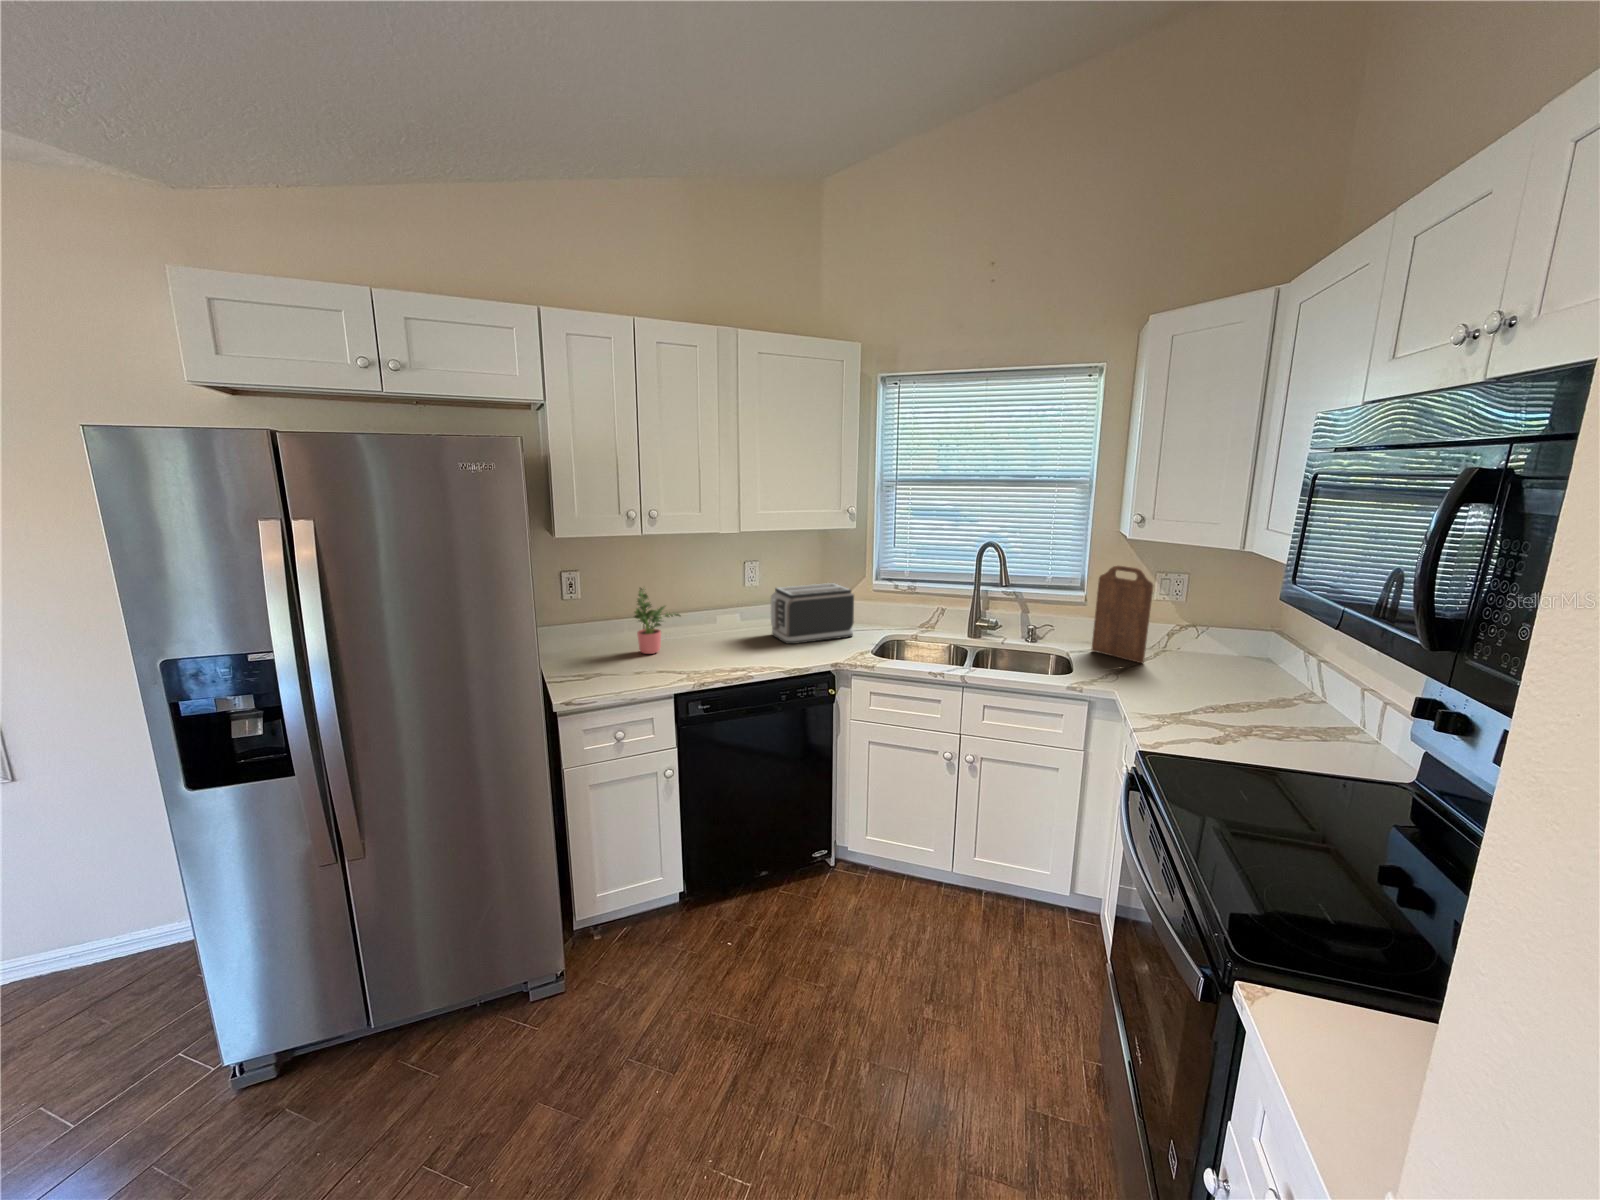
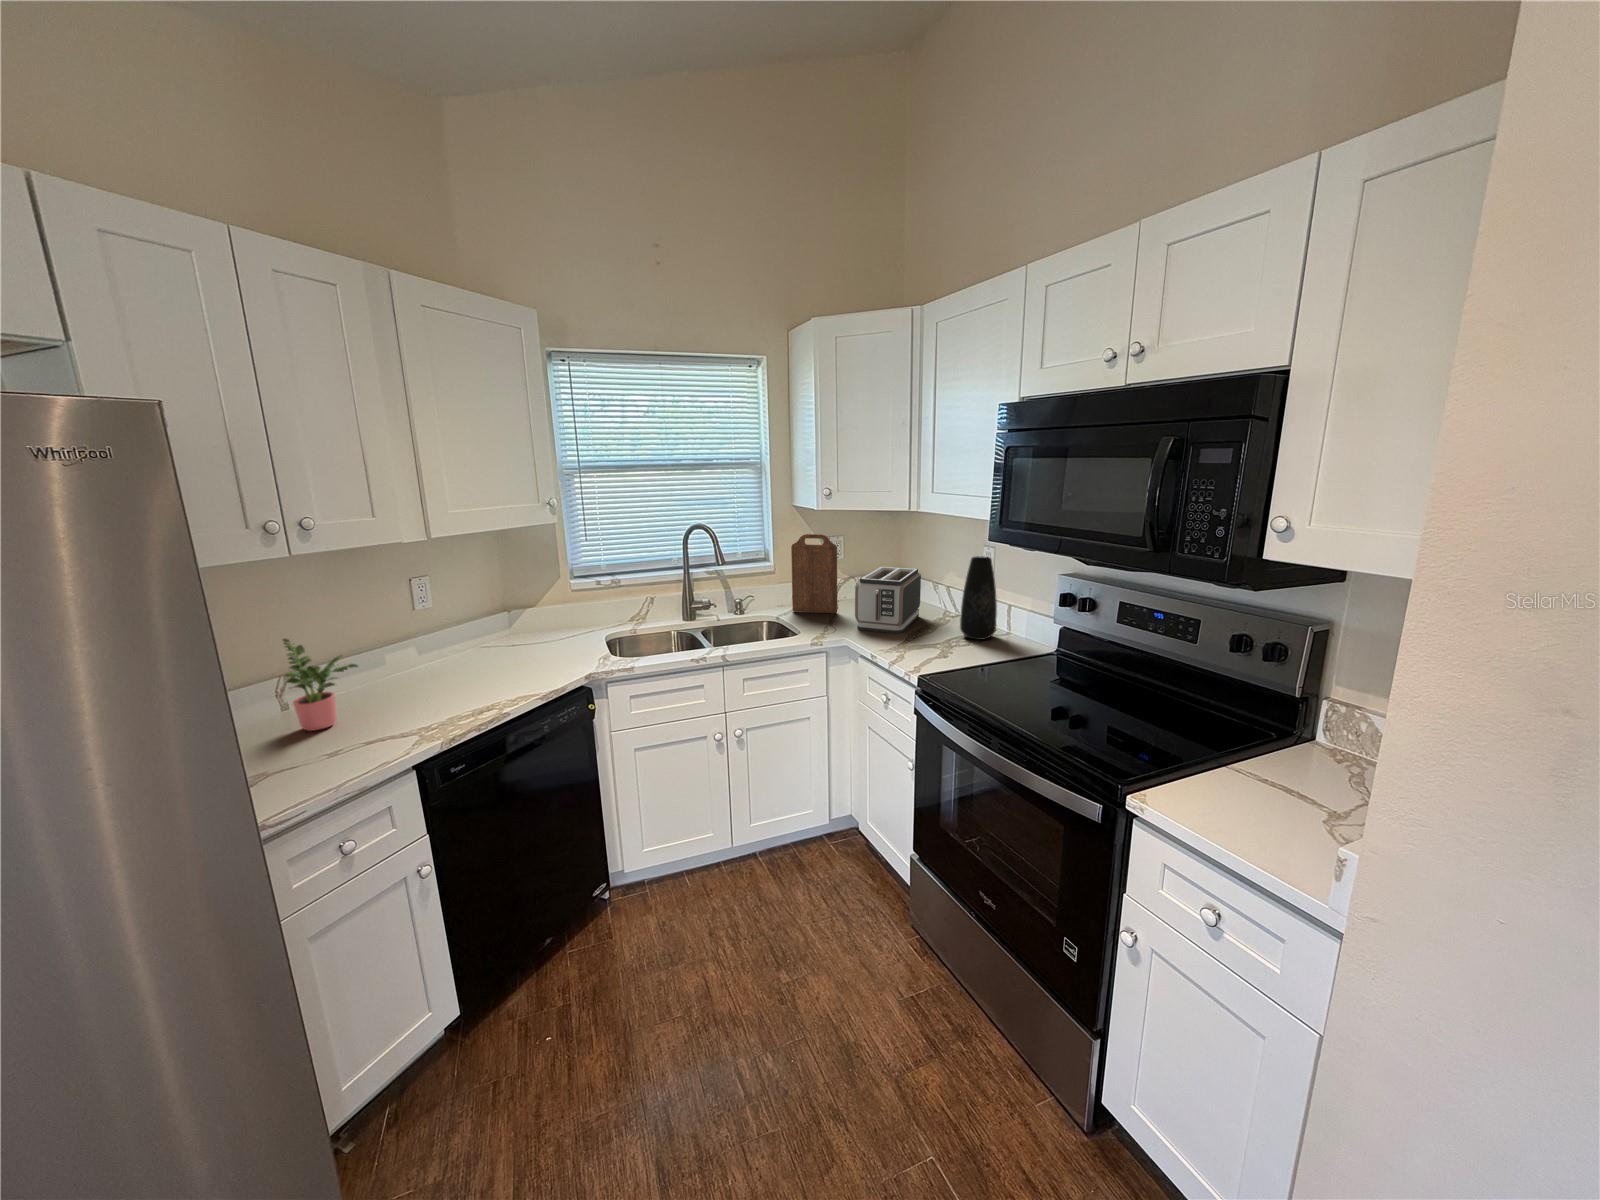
toaster: present [771,583,854,644] -> present [855,567,921,633]
vase: none [1277,623,1344,740] -> present [960,556,997,640]

